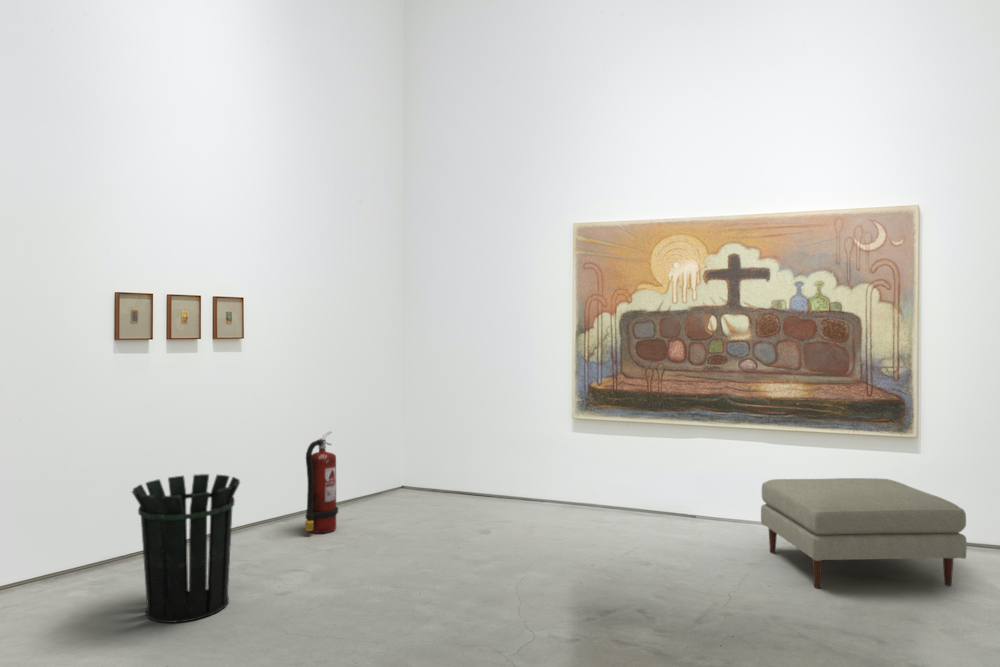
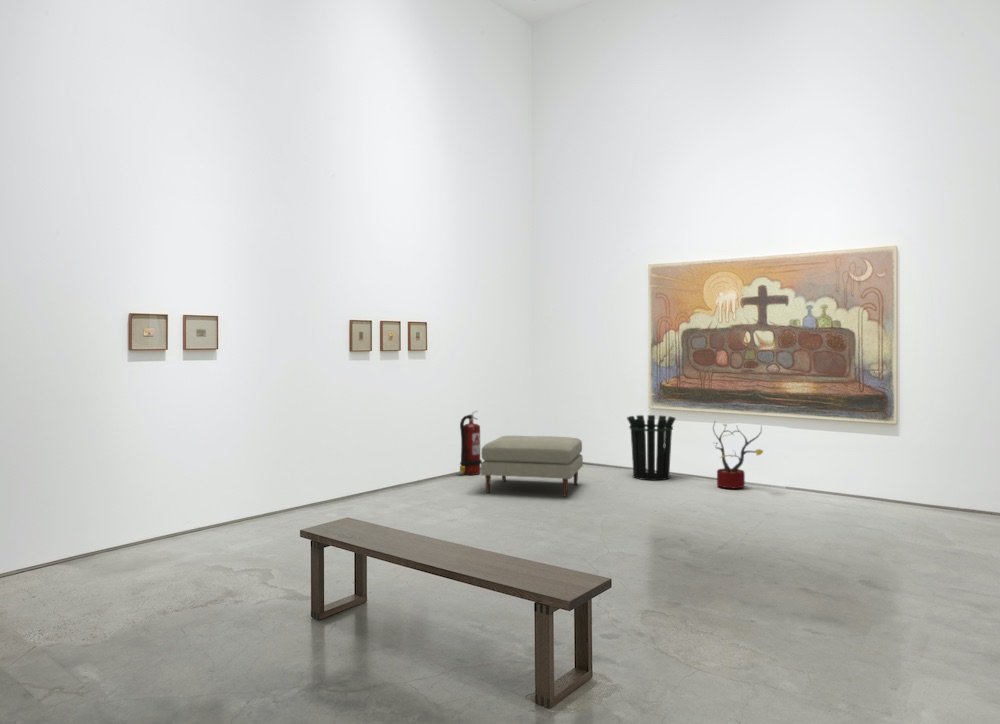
decorative plant: none [666,437,753,532] -> present [713,424,763,488]
waste bin: present [132,474,240,623] -> present [627,415,675,480]
ottoman: present [761,478,967,588] -> present [481,436,583,497]

